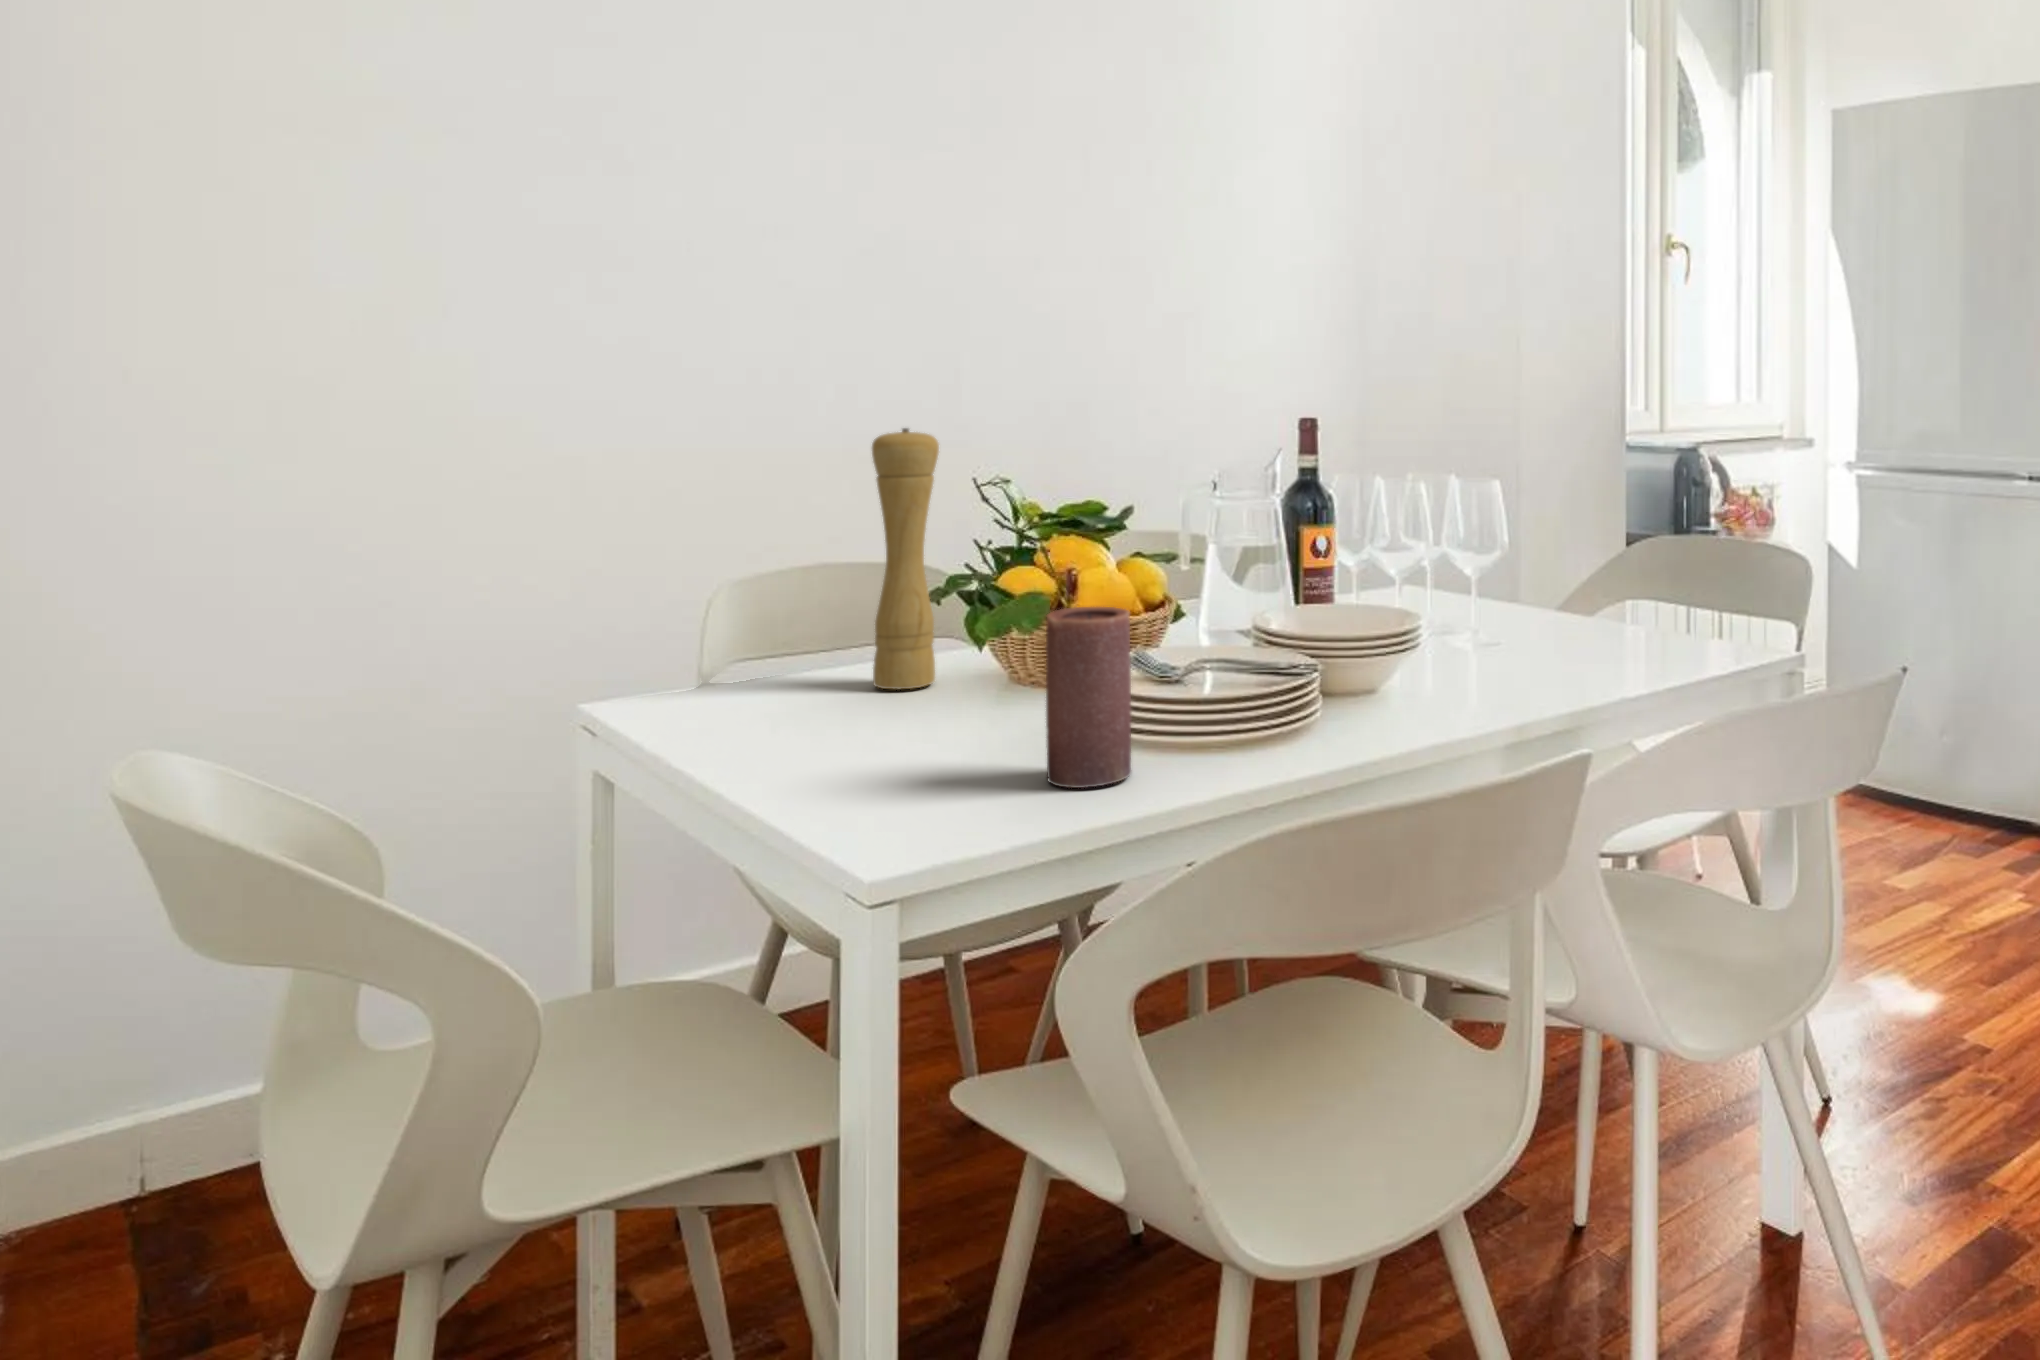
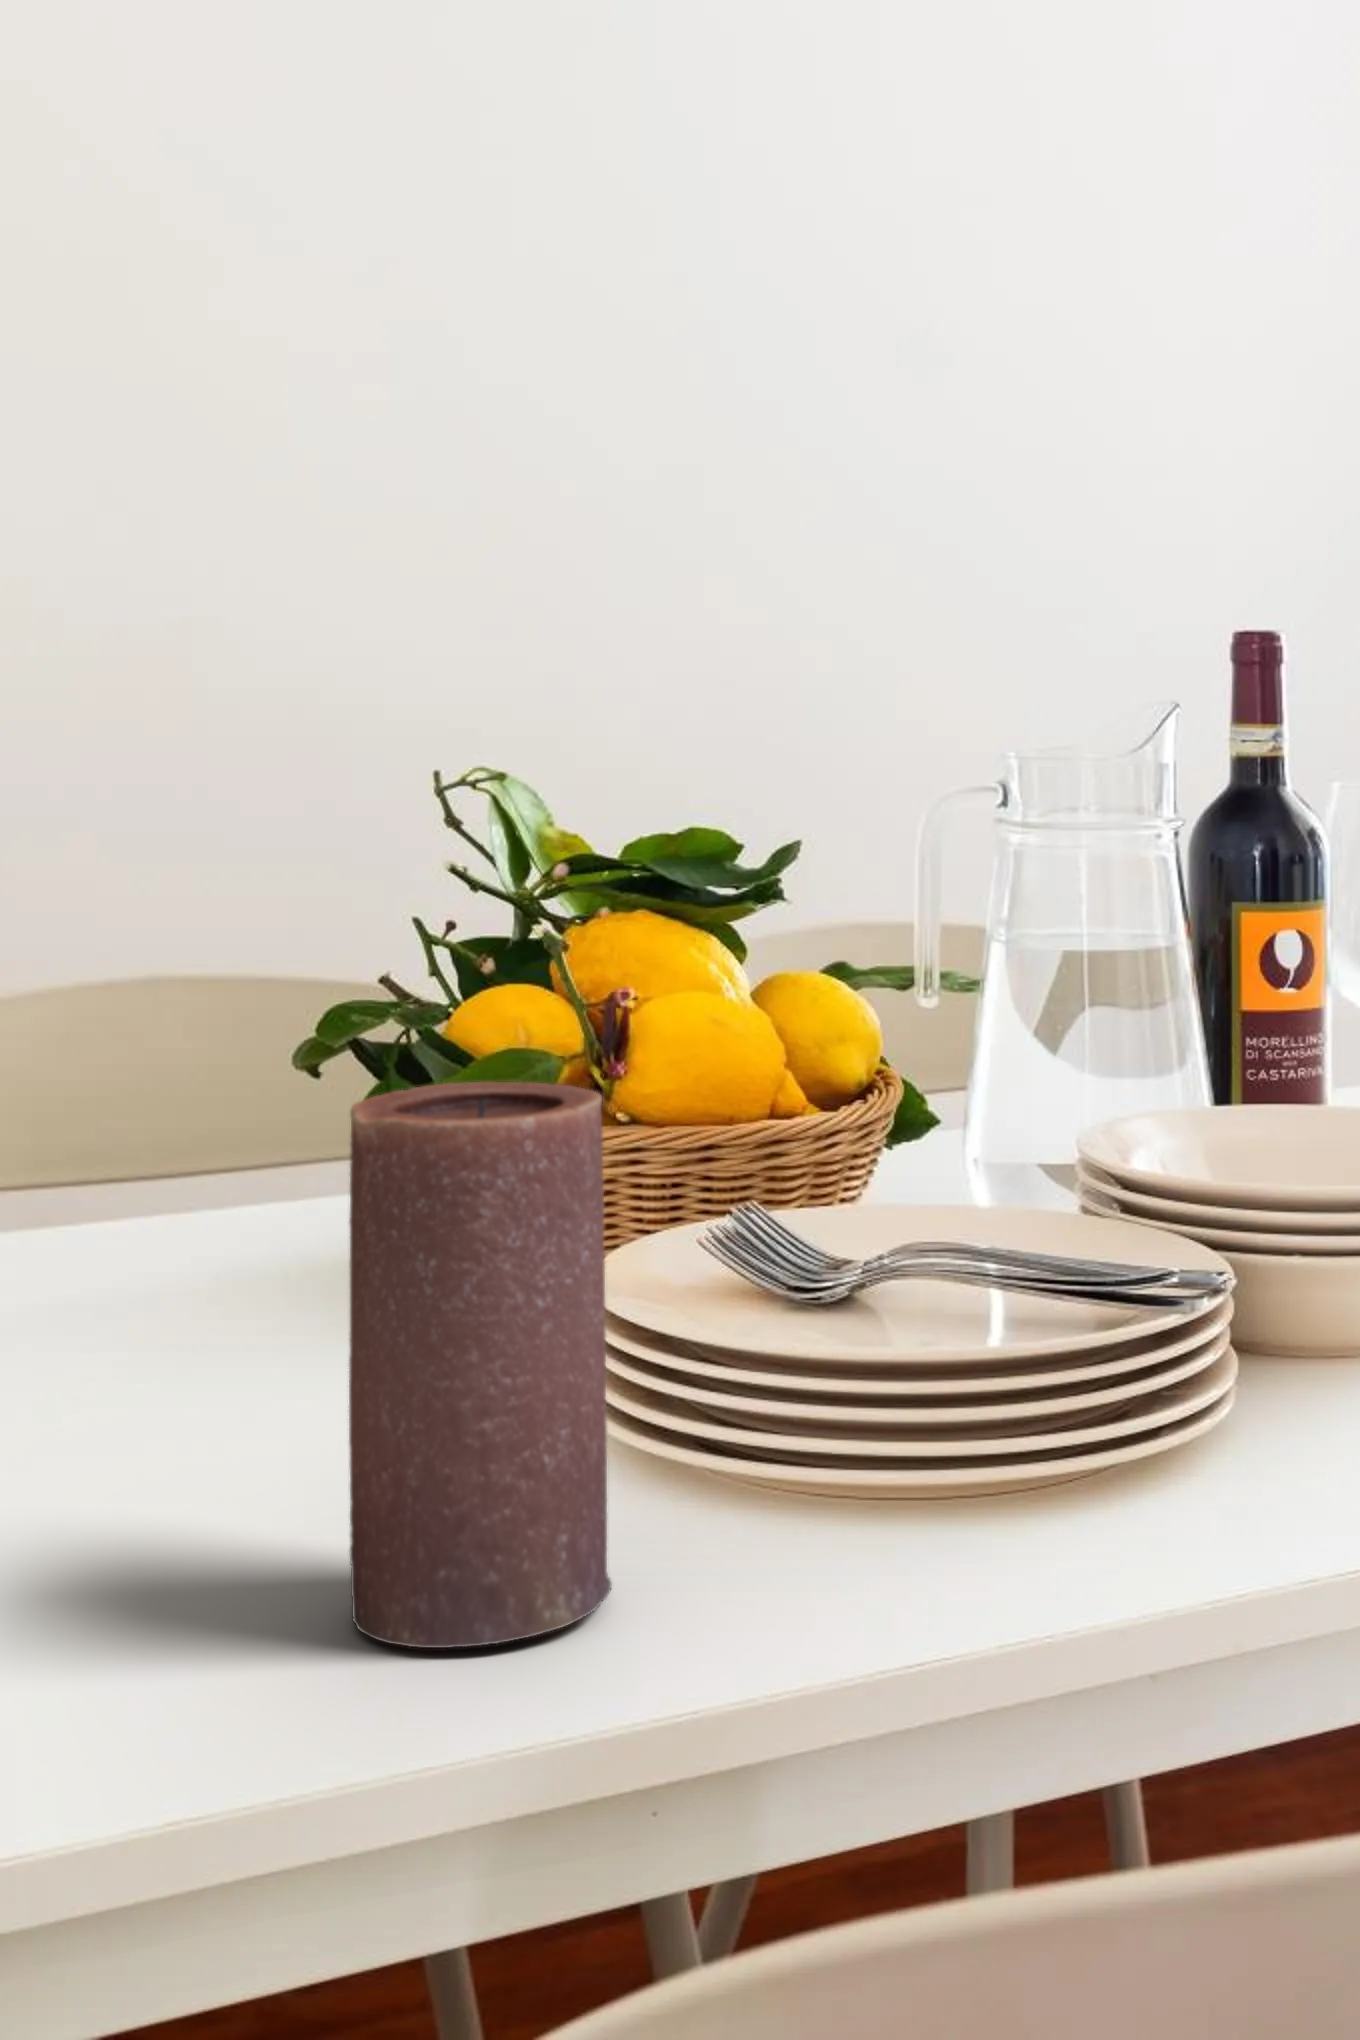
pepper mill: present [872,428,939,689] -> none [155,641,323,1291]

